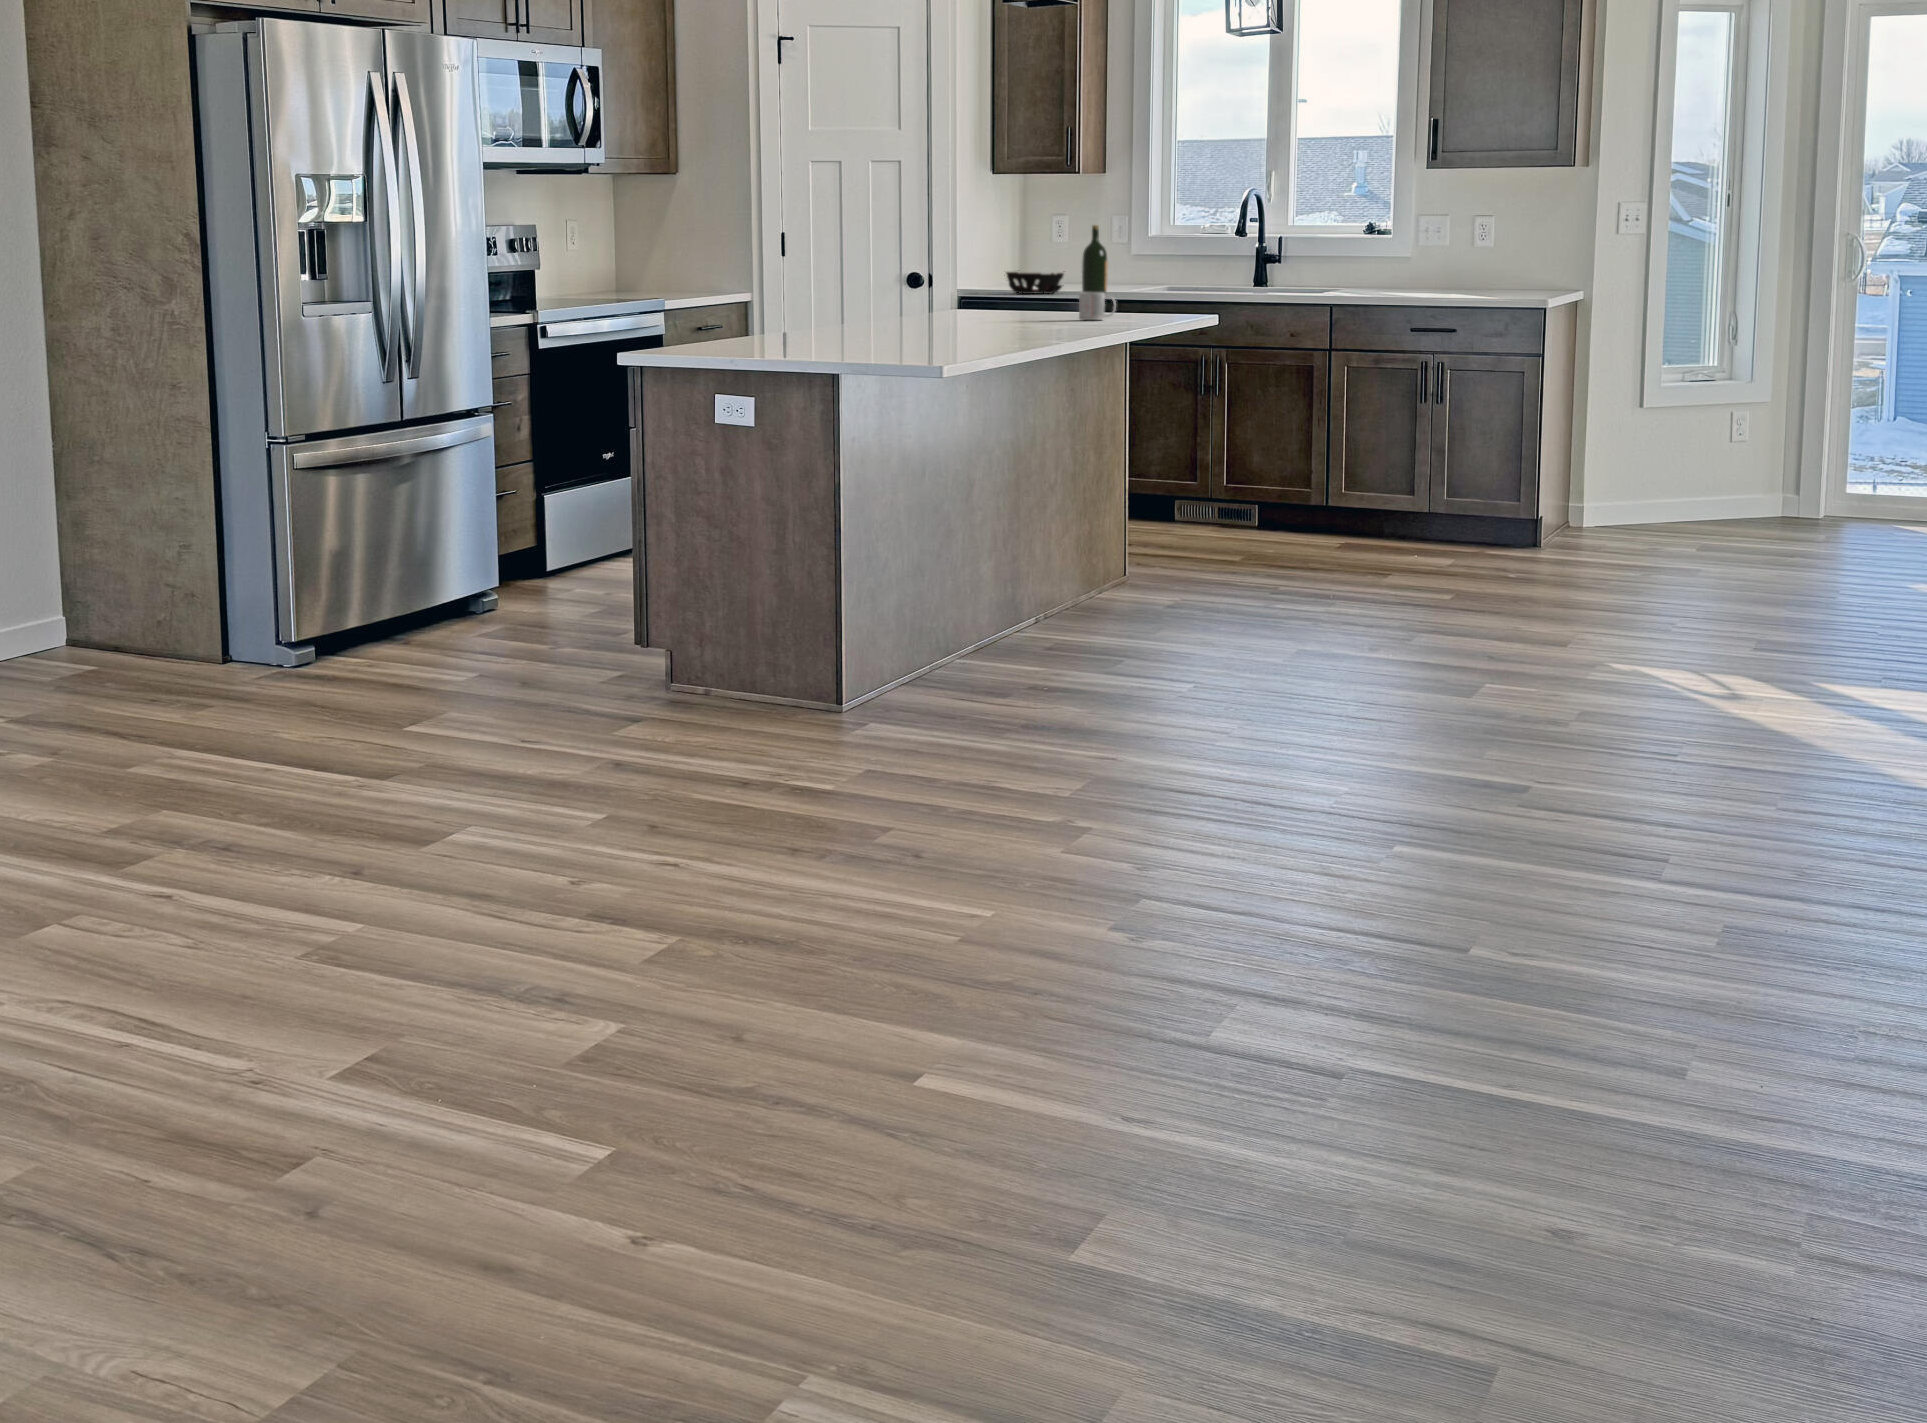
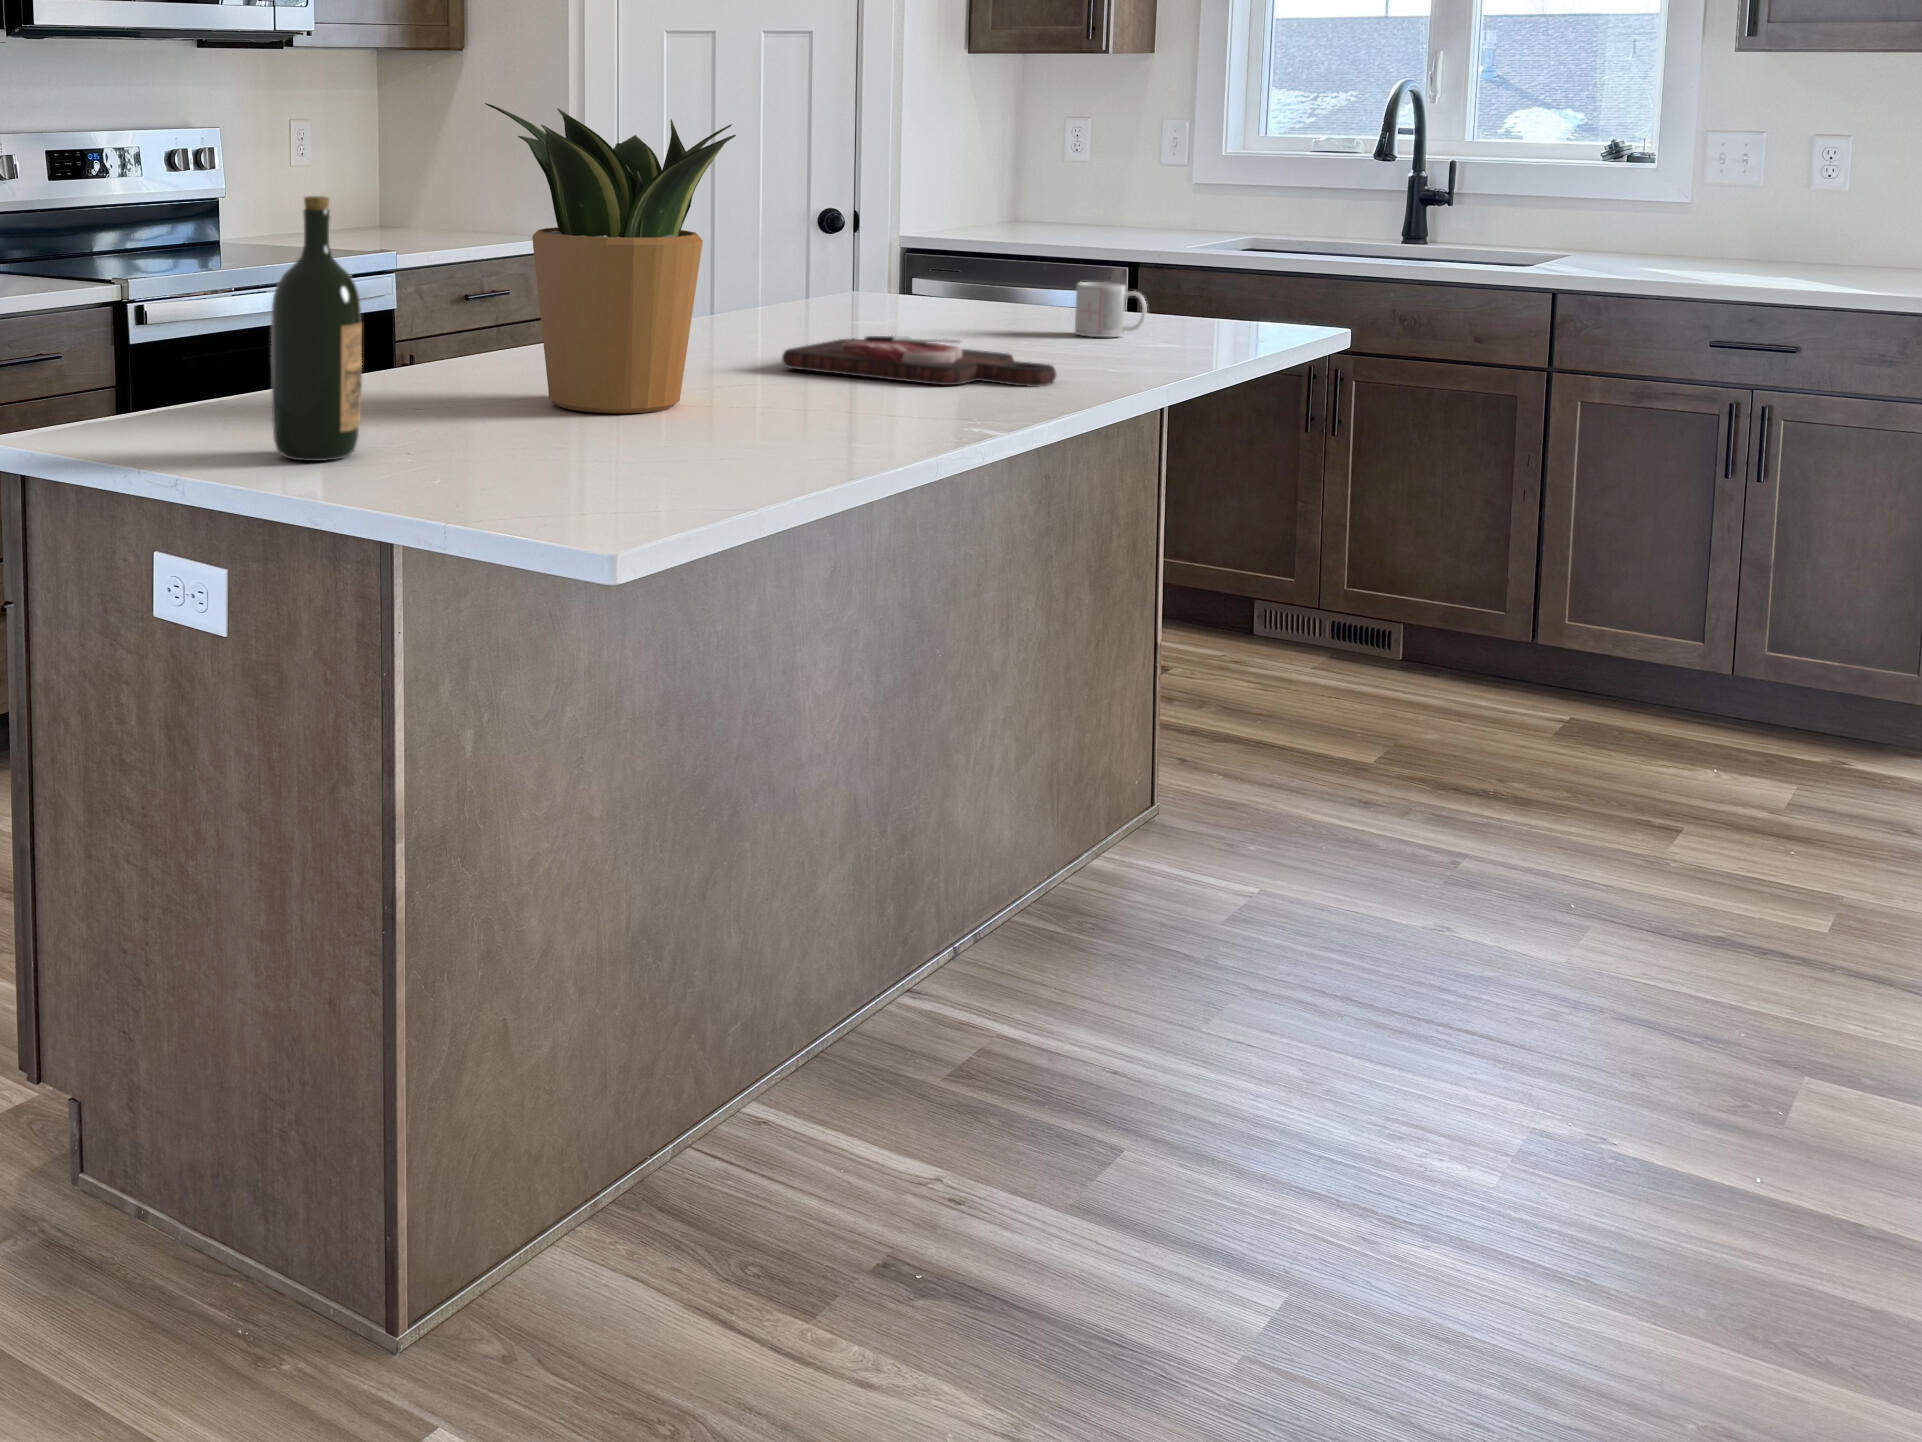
potted plant: none [812,195,941,341] -> present [485,103,736,413]
wine bottle: present [1082,225,1108,296] -> present [271,196,362,461]
decorative bowl: present [1004,272,1064,294] -> none [998,197,1103,235]
cutting board: none [943,312,1080,332] -> present [782,336,1056,387]

